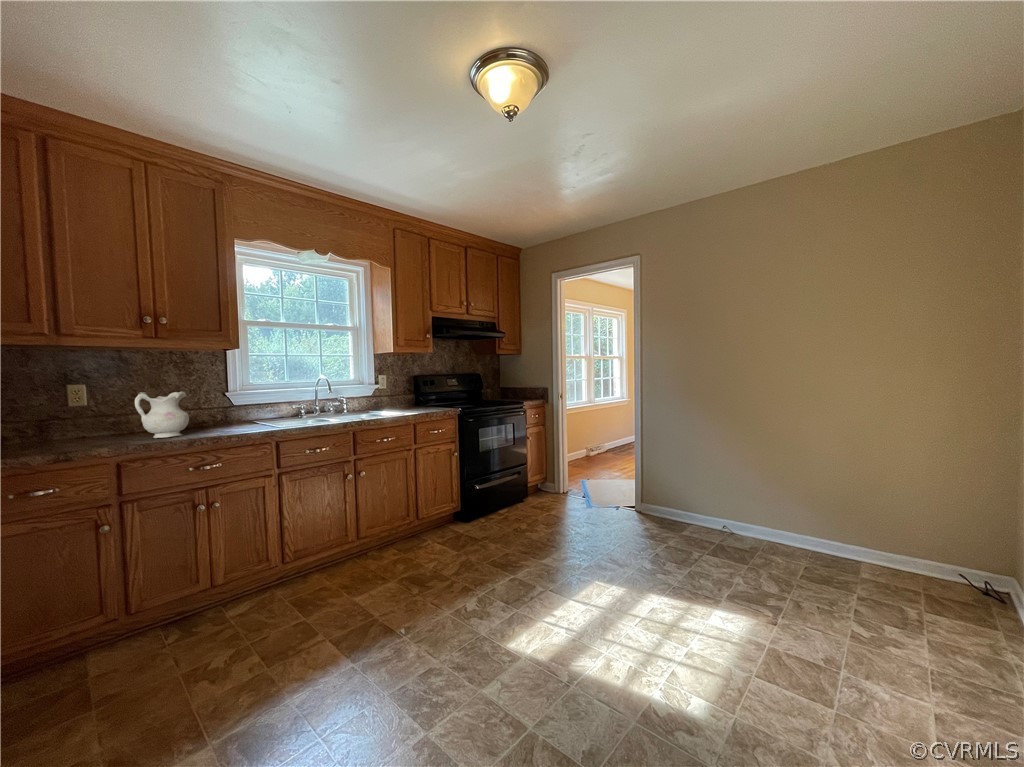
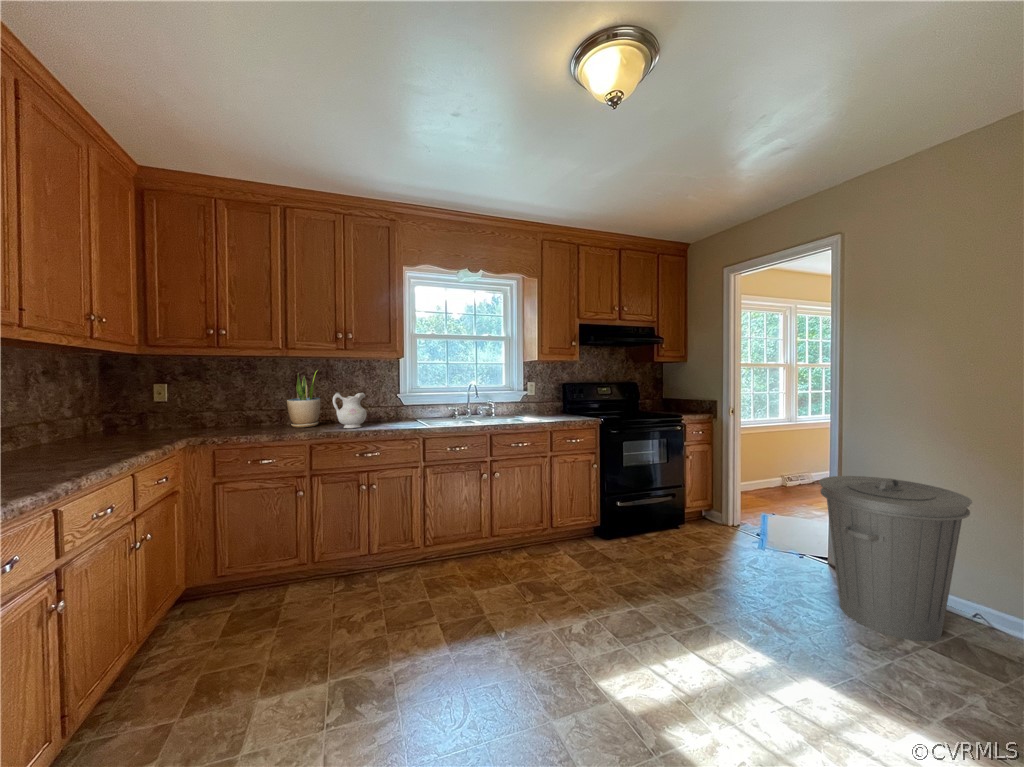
potted plant: none [47,362,109,443] -> present [287,371,320,427]
trash can: none [635,438,723,550] -> present [819,476,972,641]

